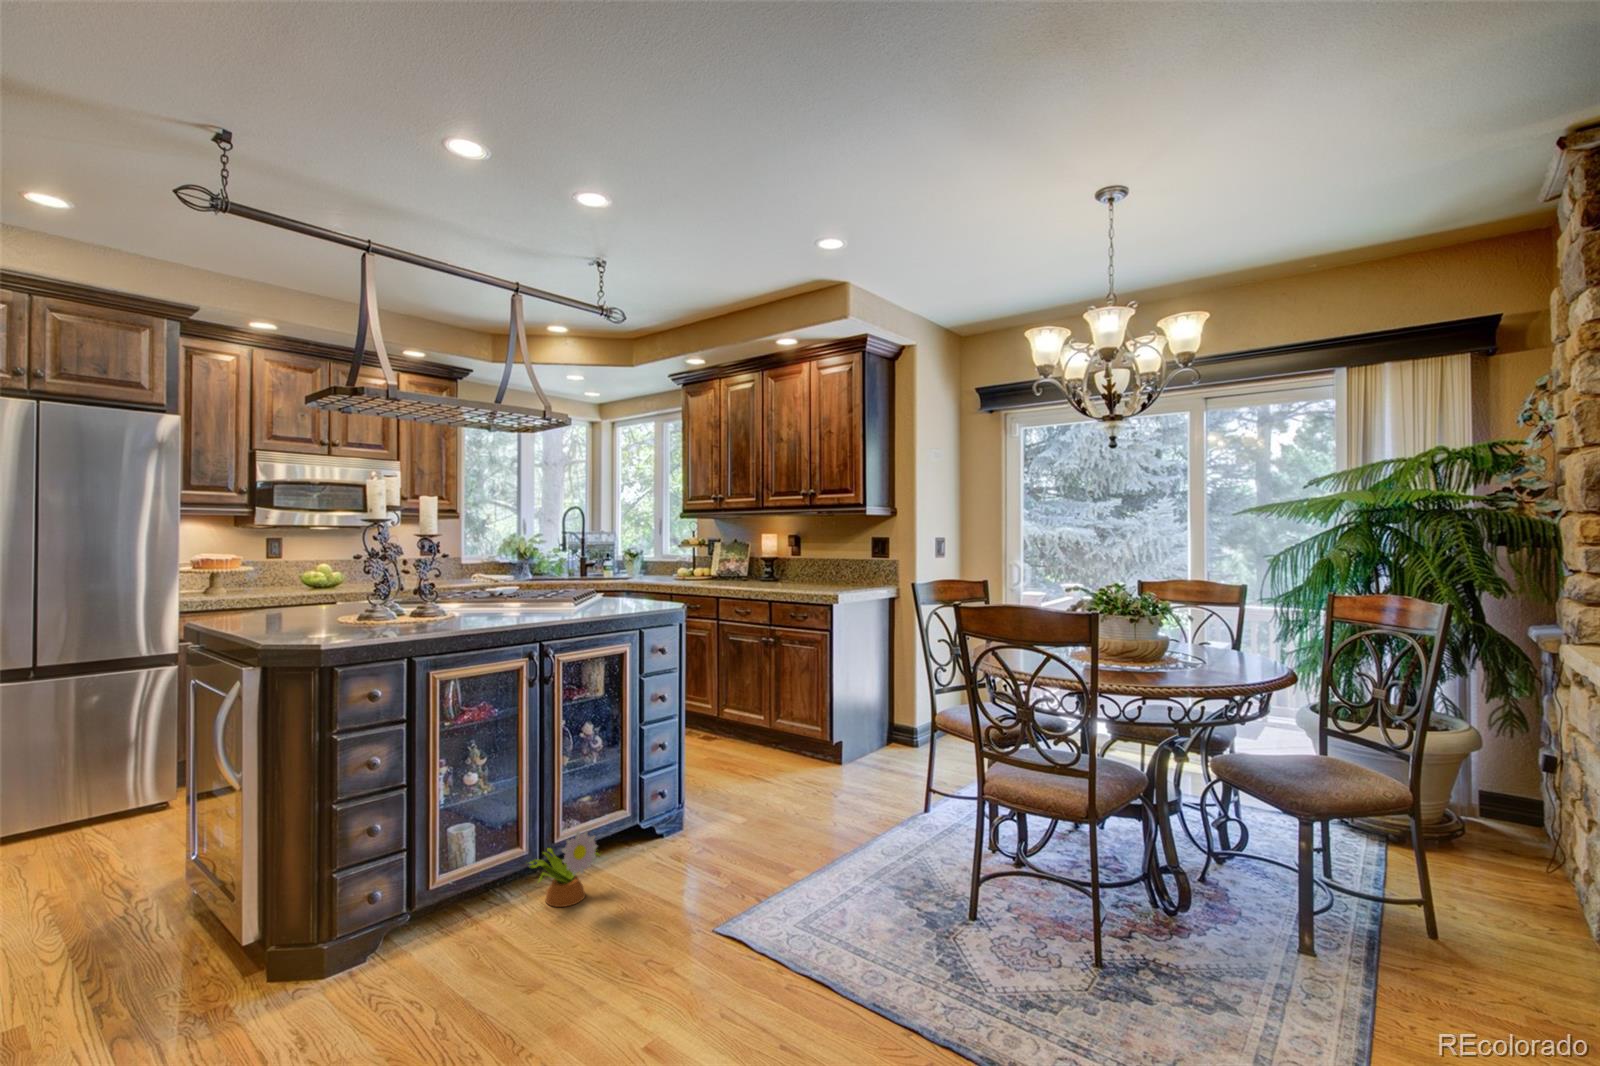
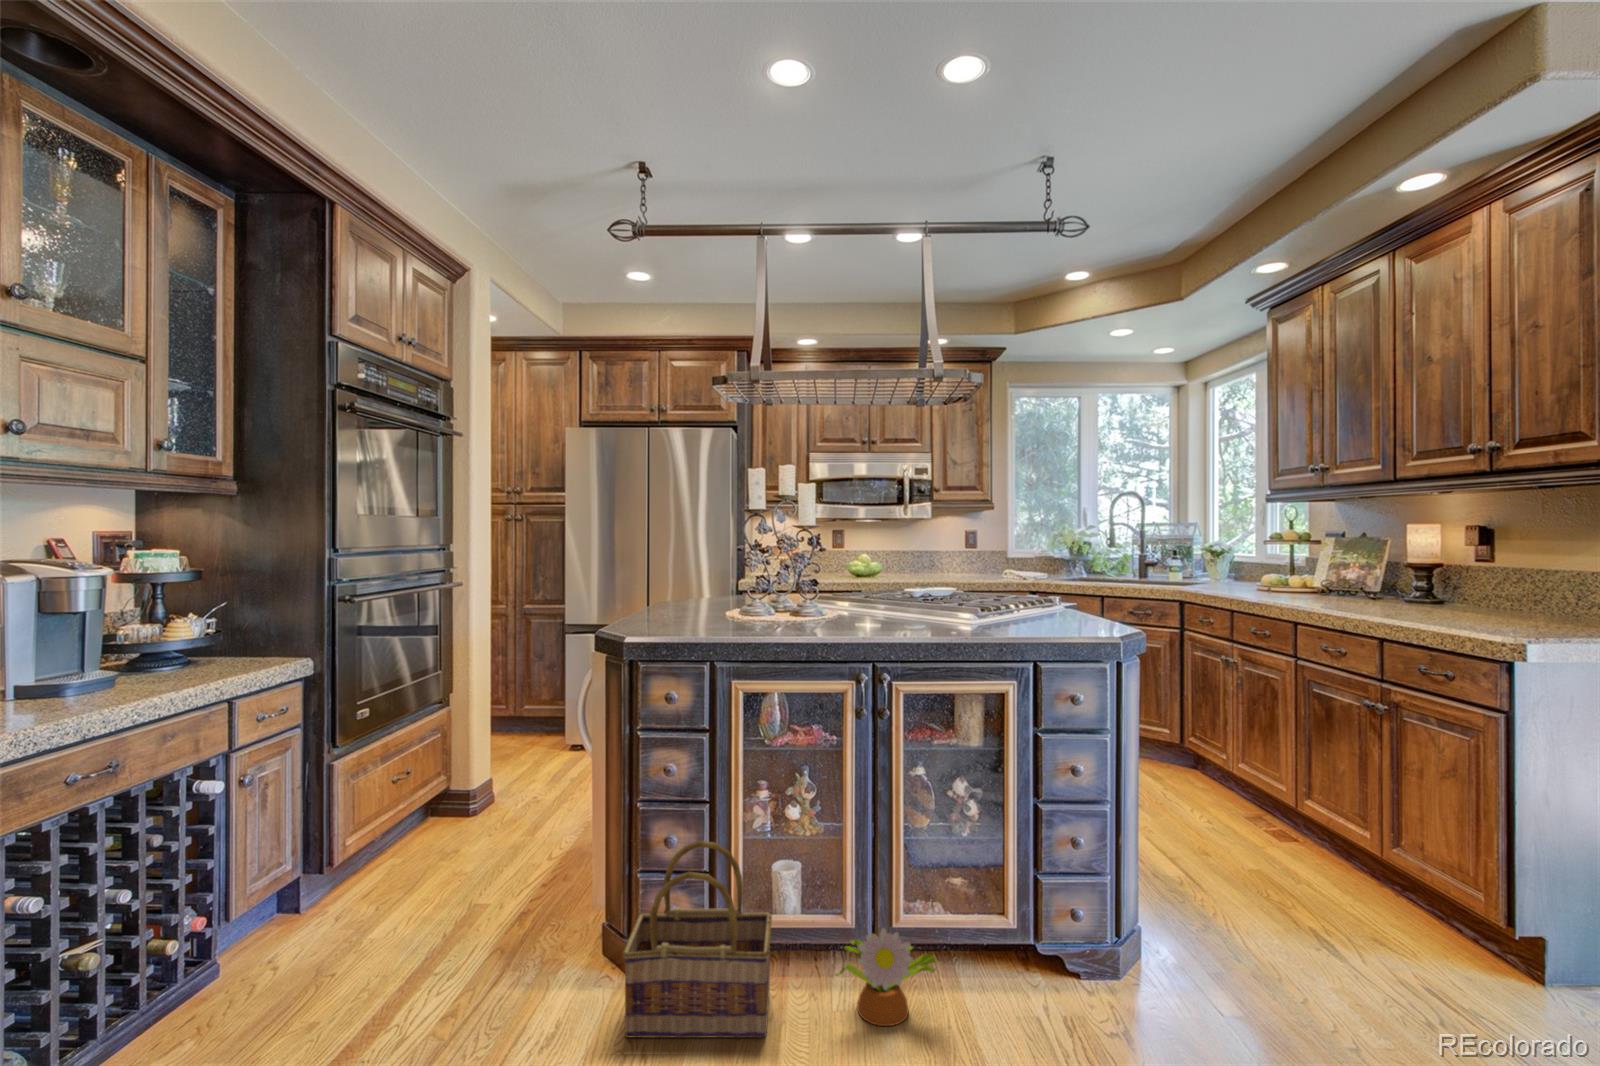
basket: none [353,815,504,998] -> present [622,841,772,1037]

